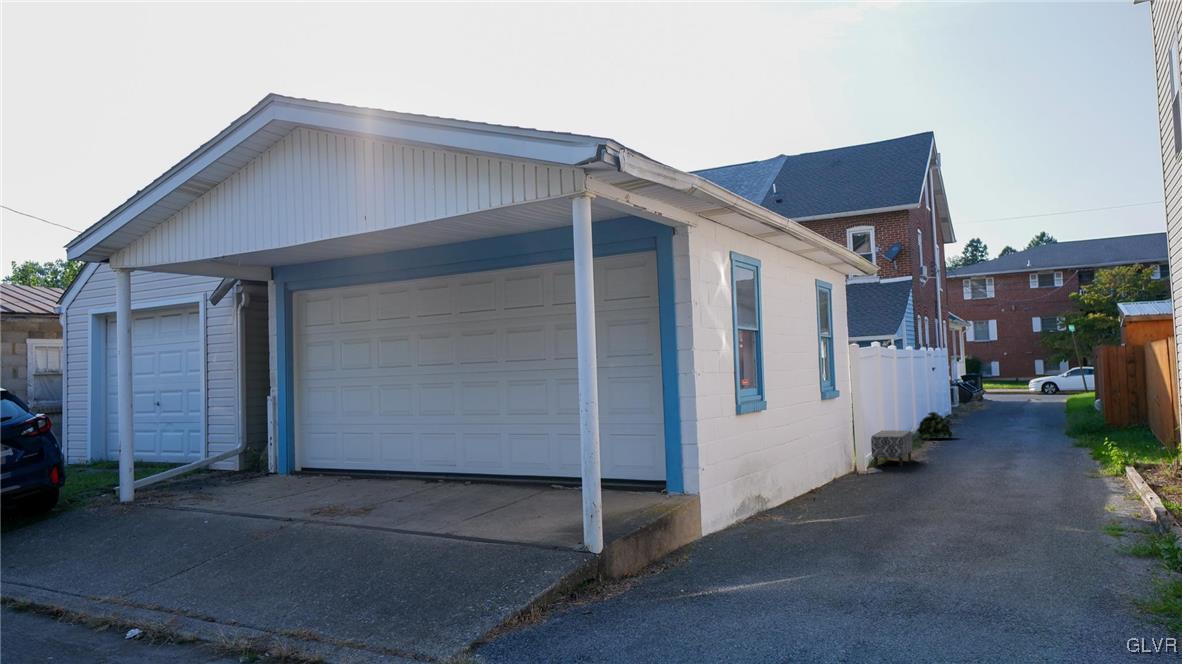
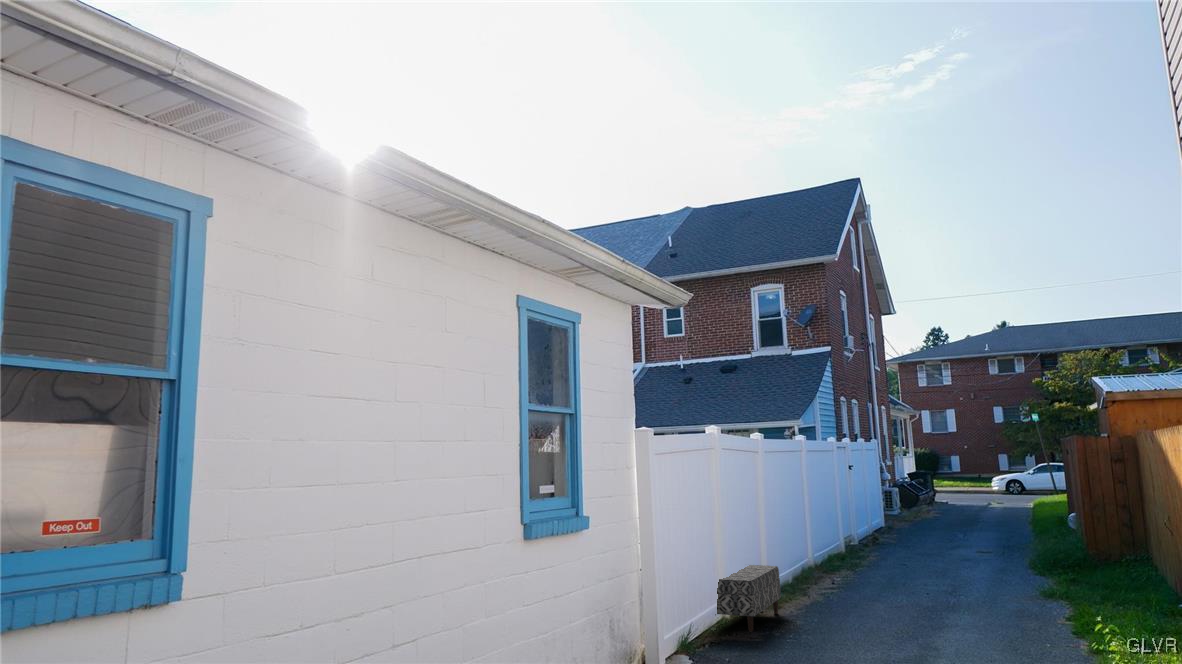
potted plant: present [916,412,952,440] -> none [815,528,866,570]

